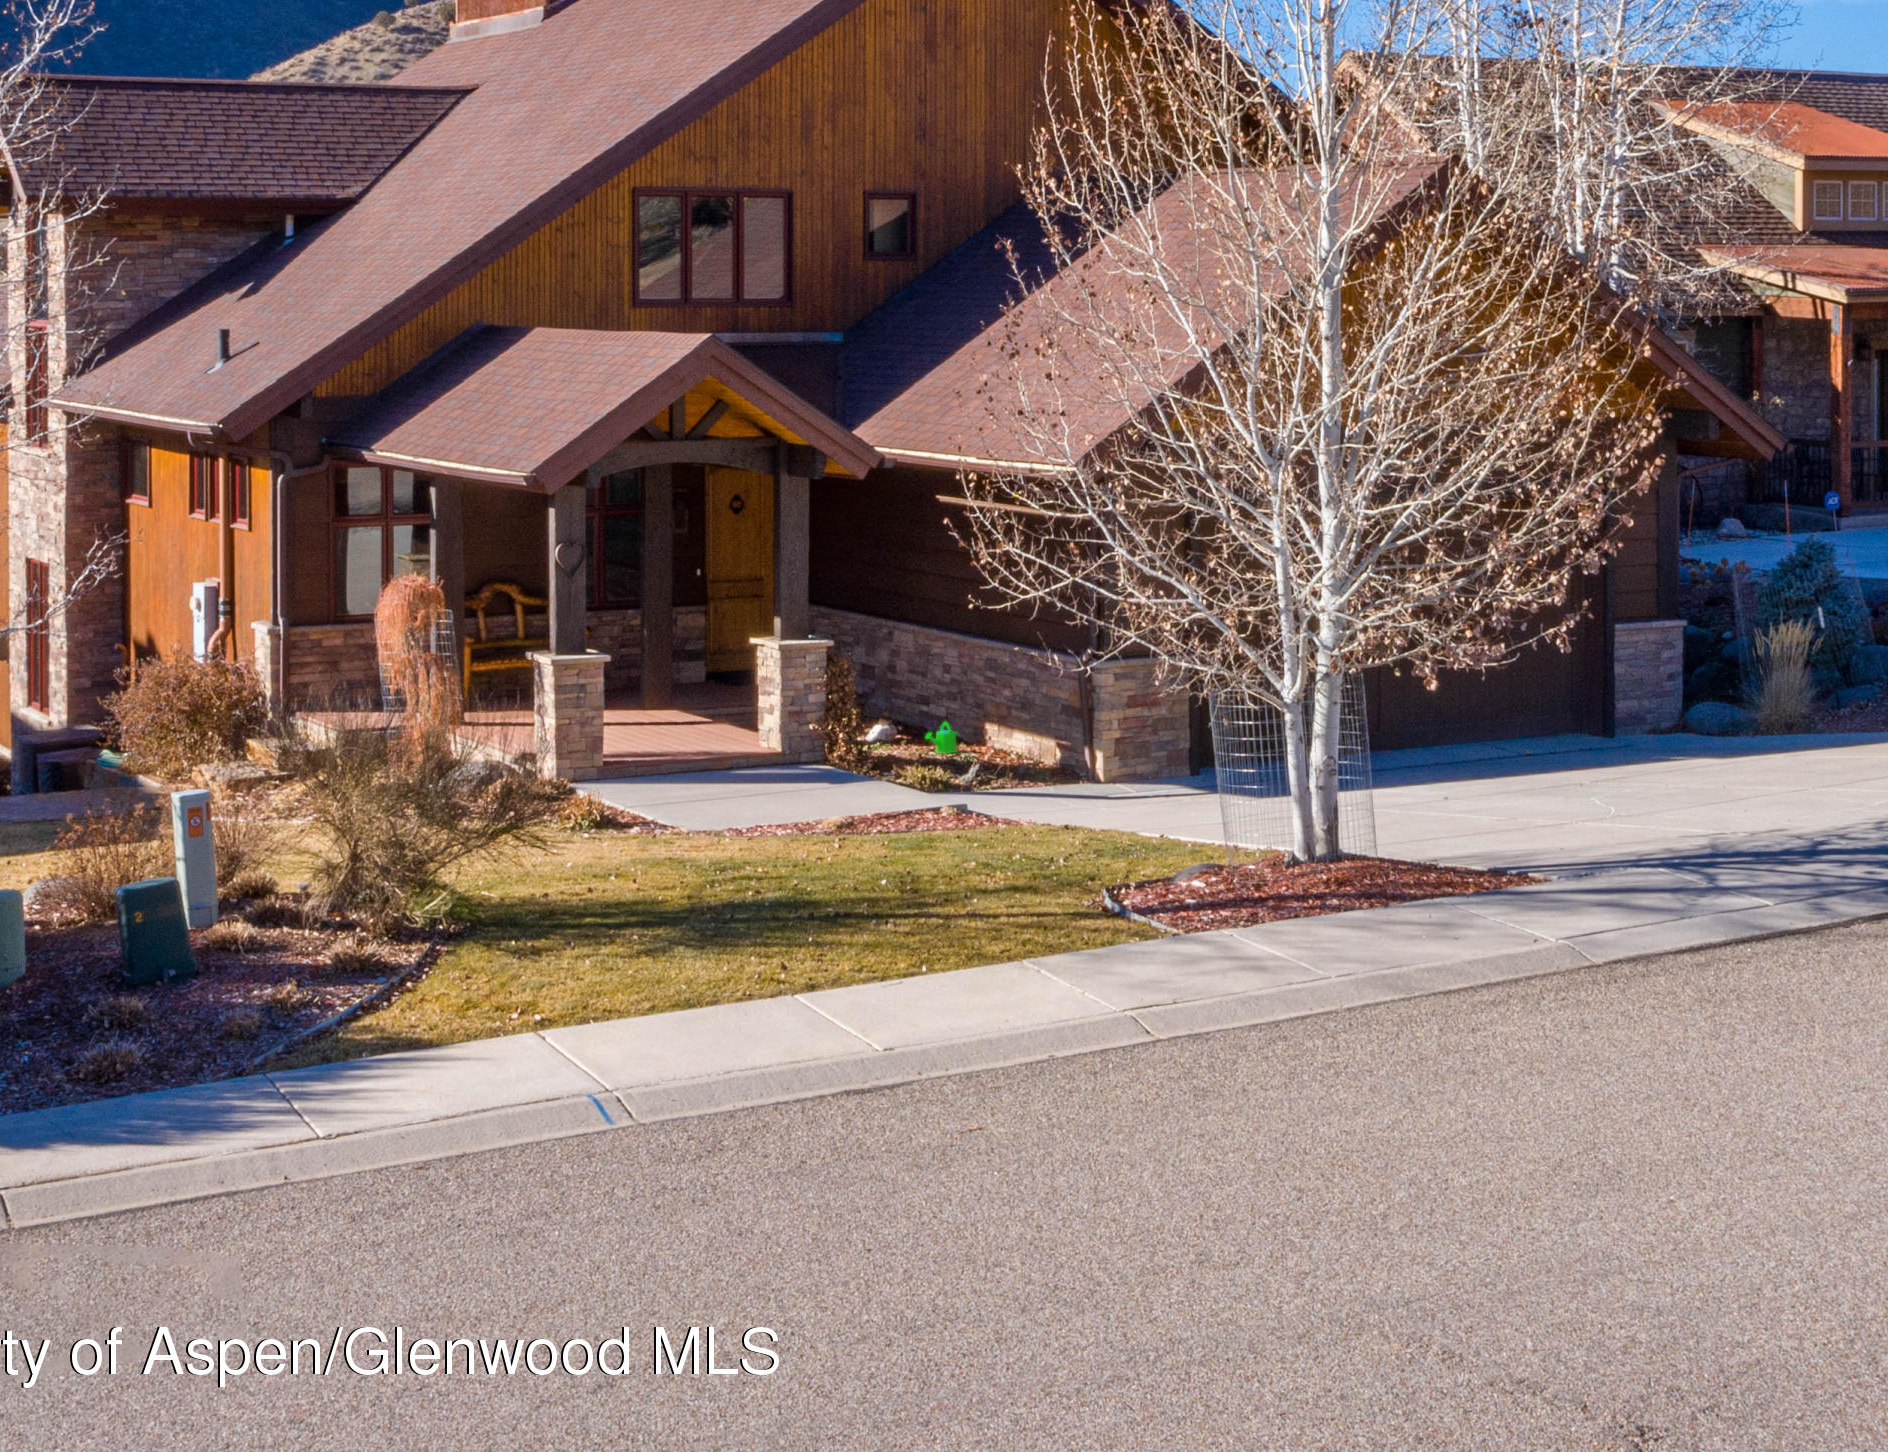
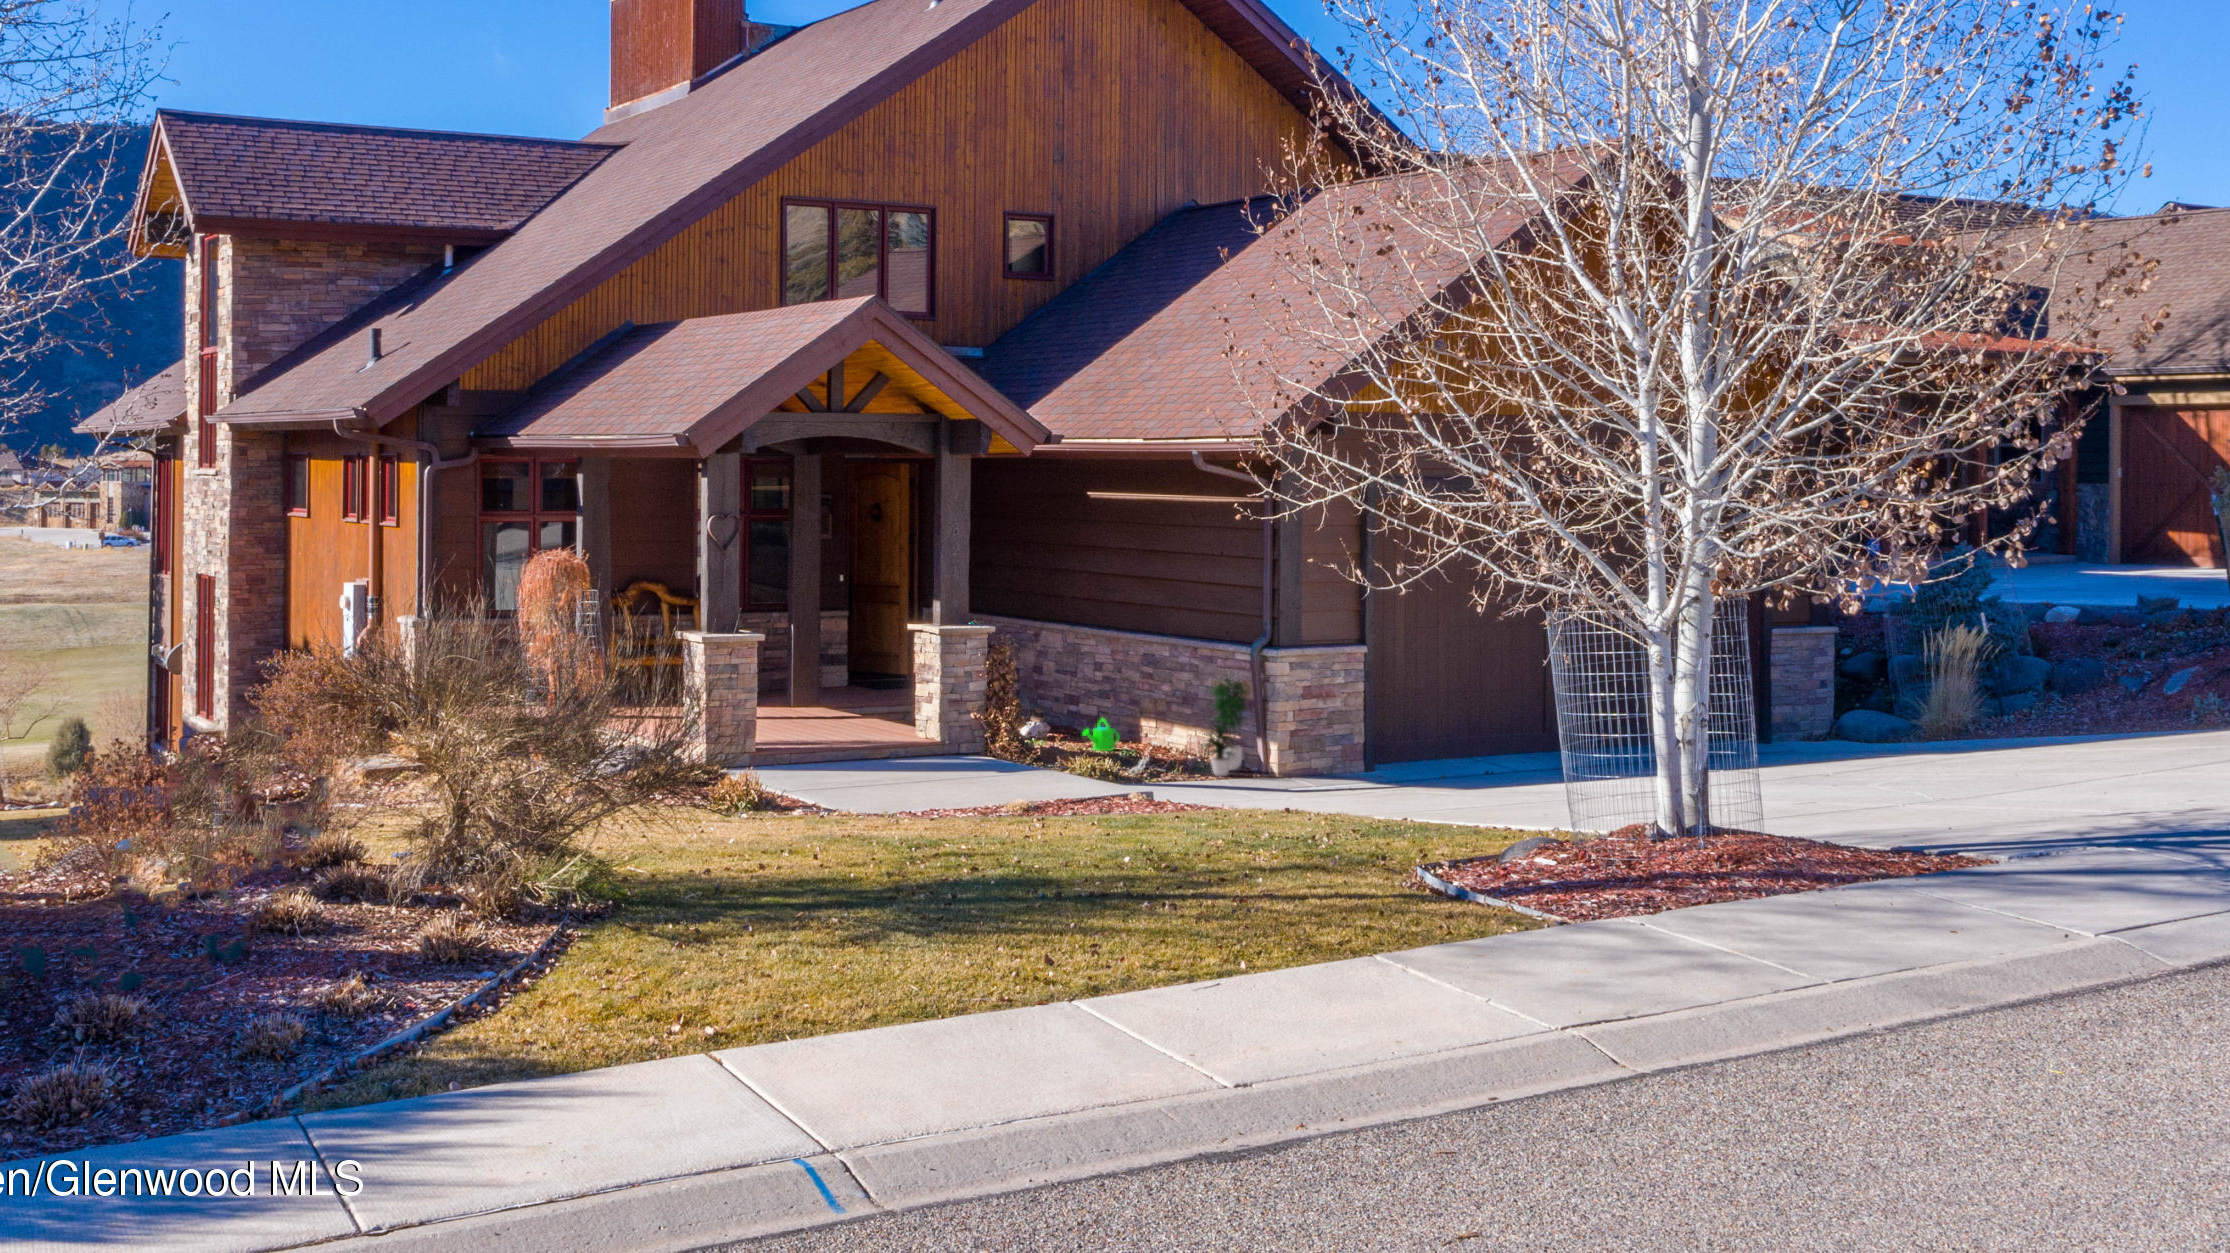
potted plant: none [1019,684,1074,783] -> present [1203,678,1249,776]

